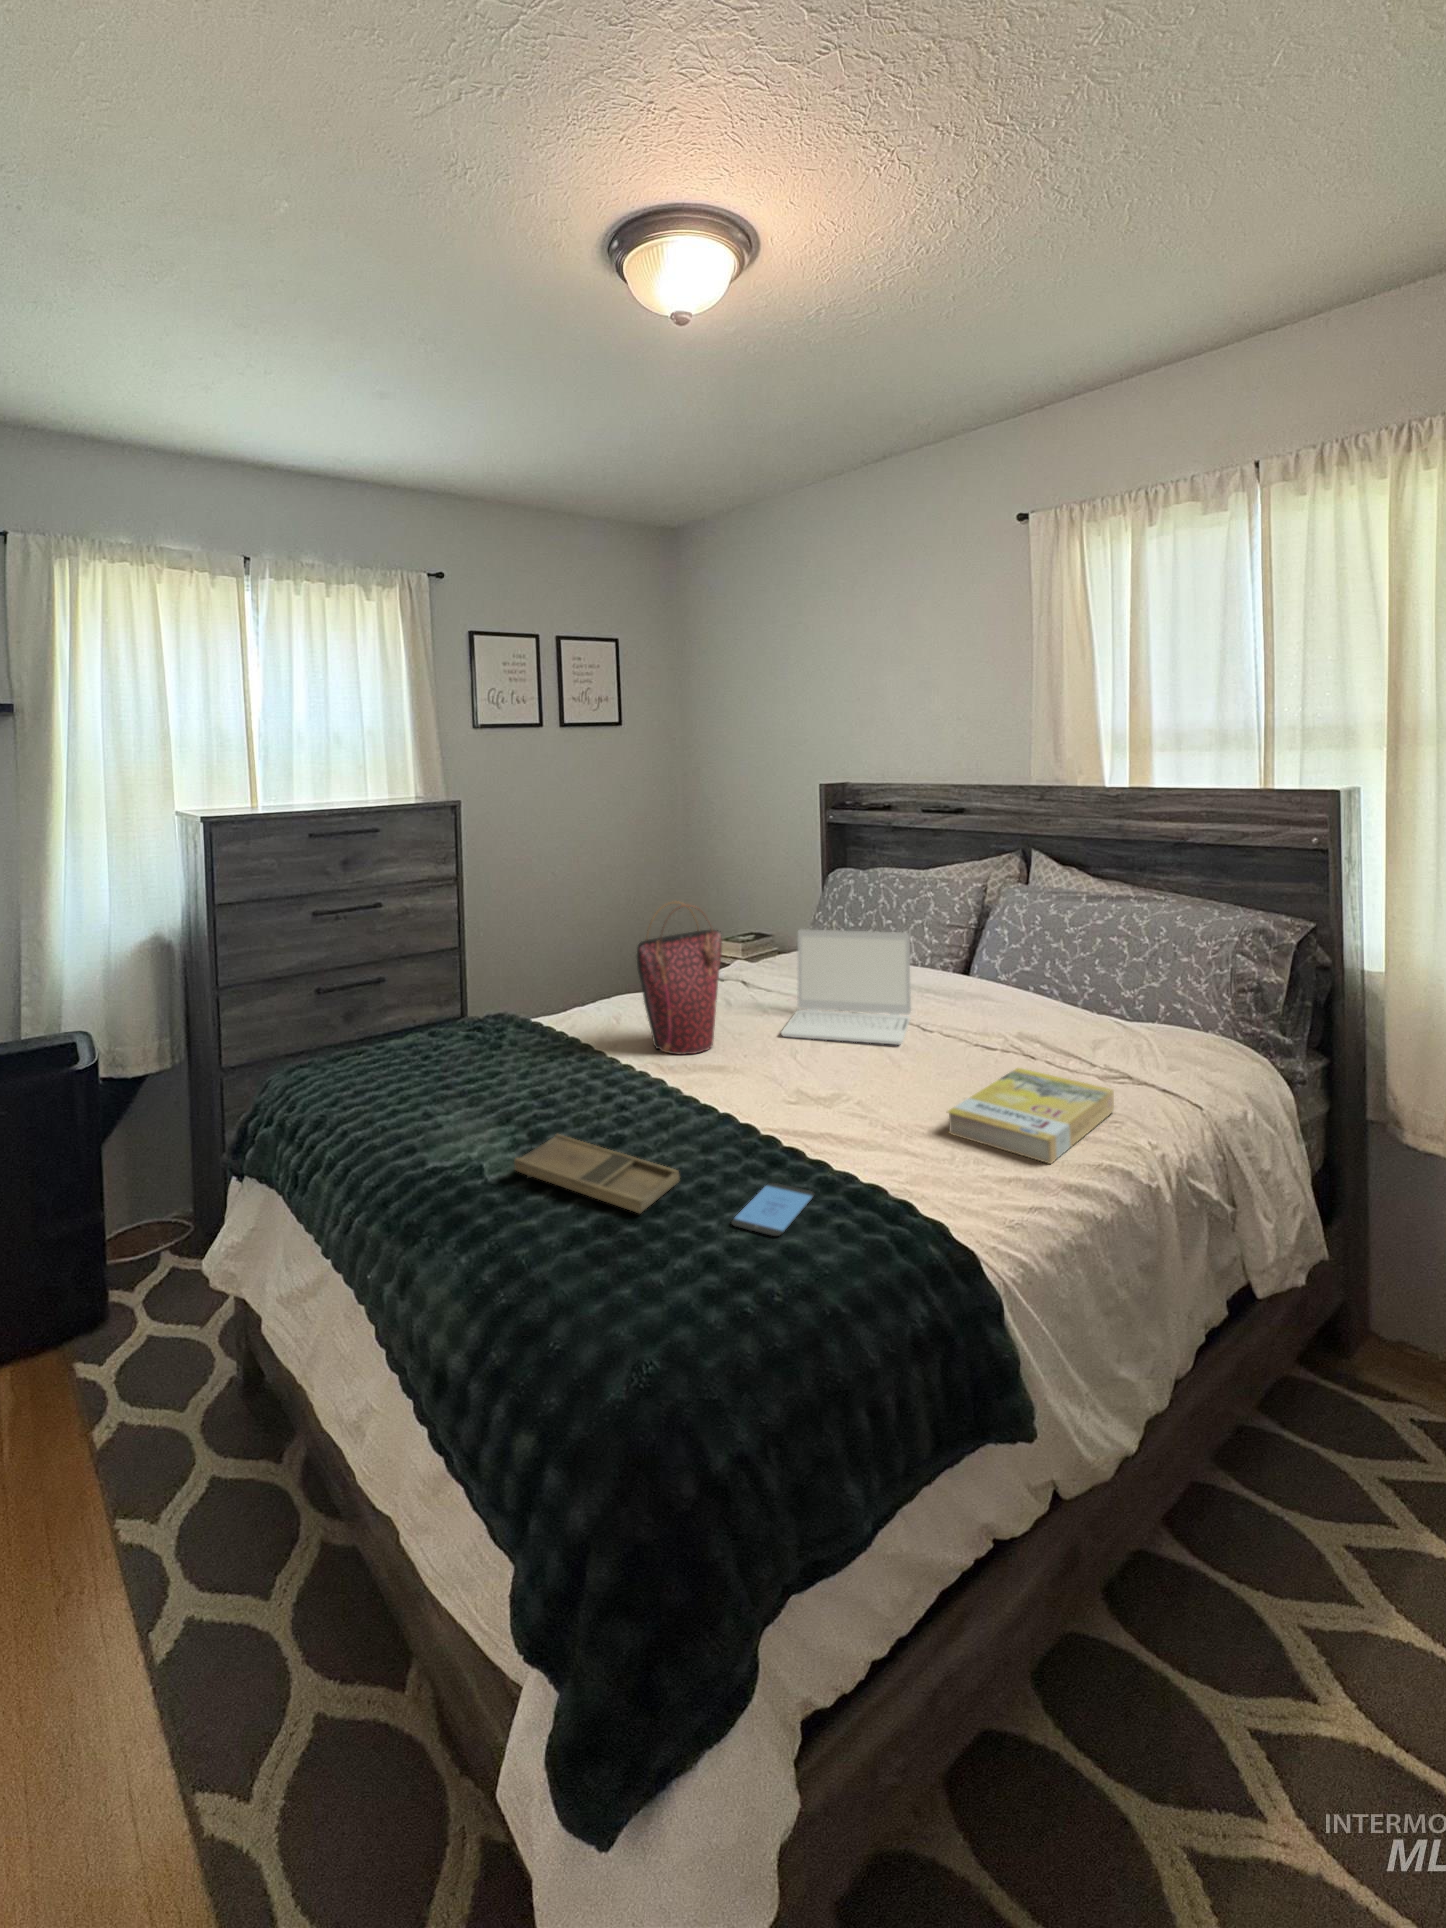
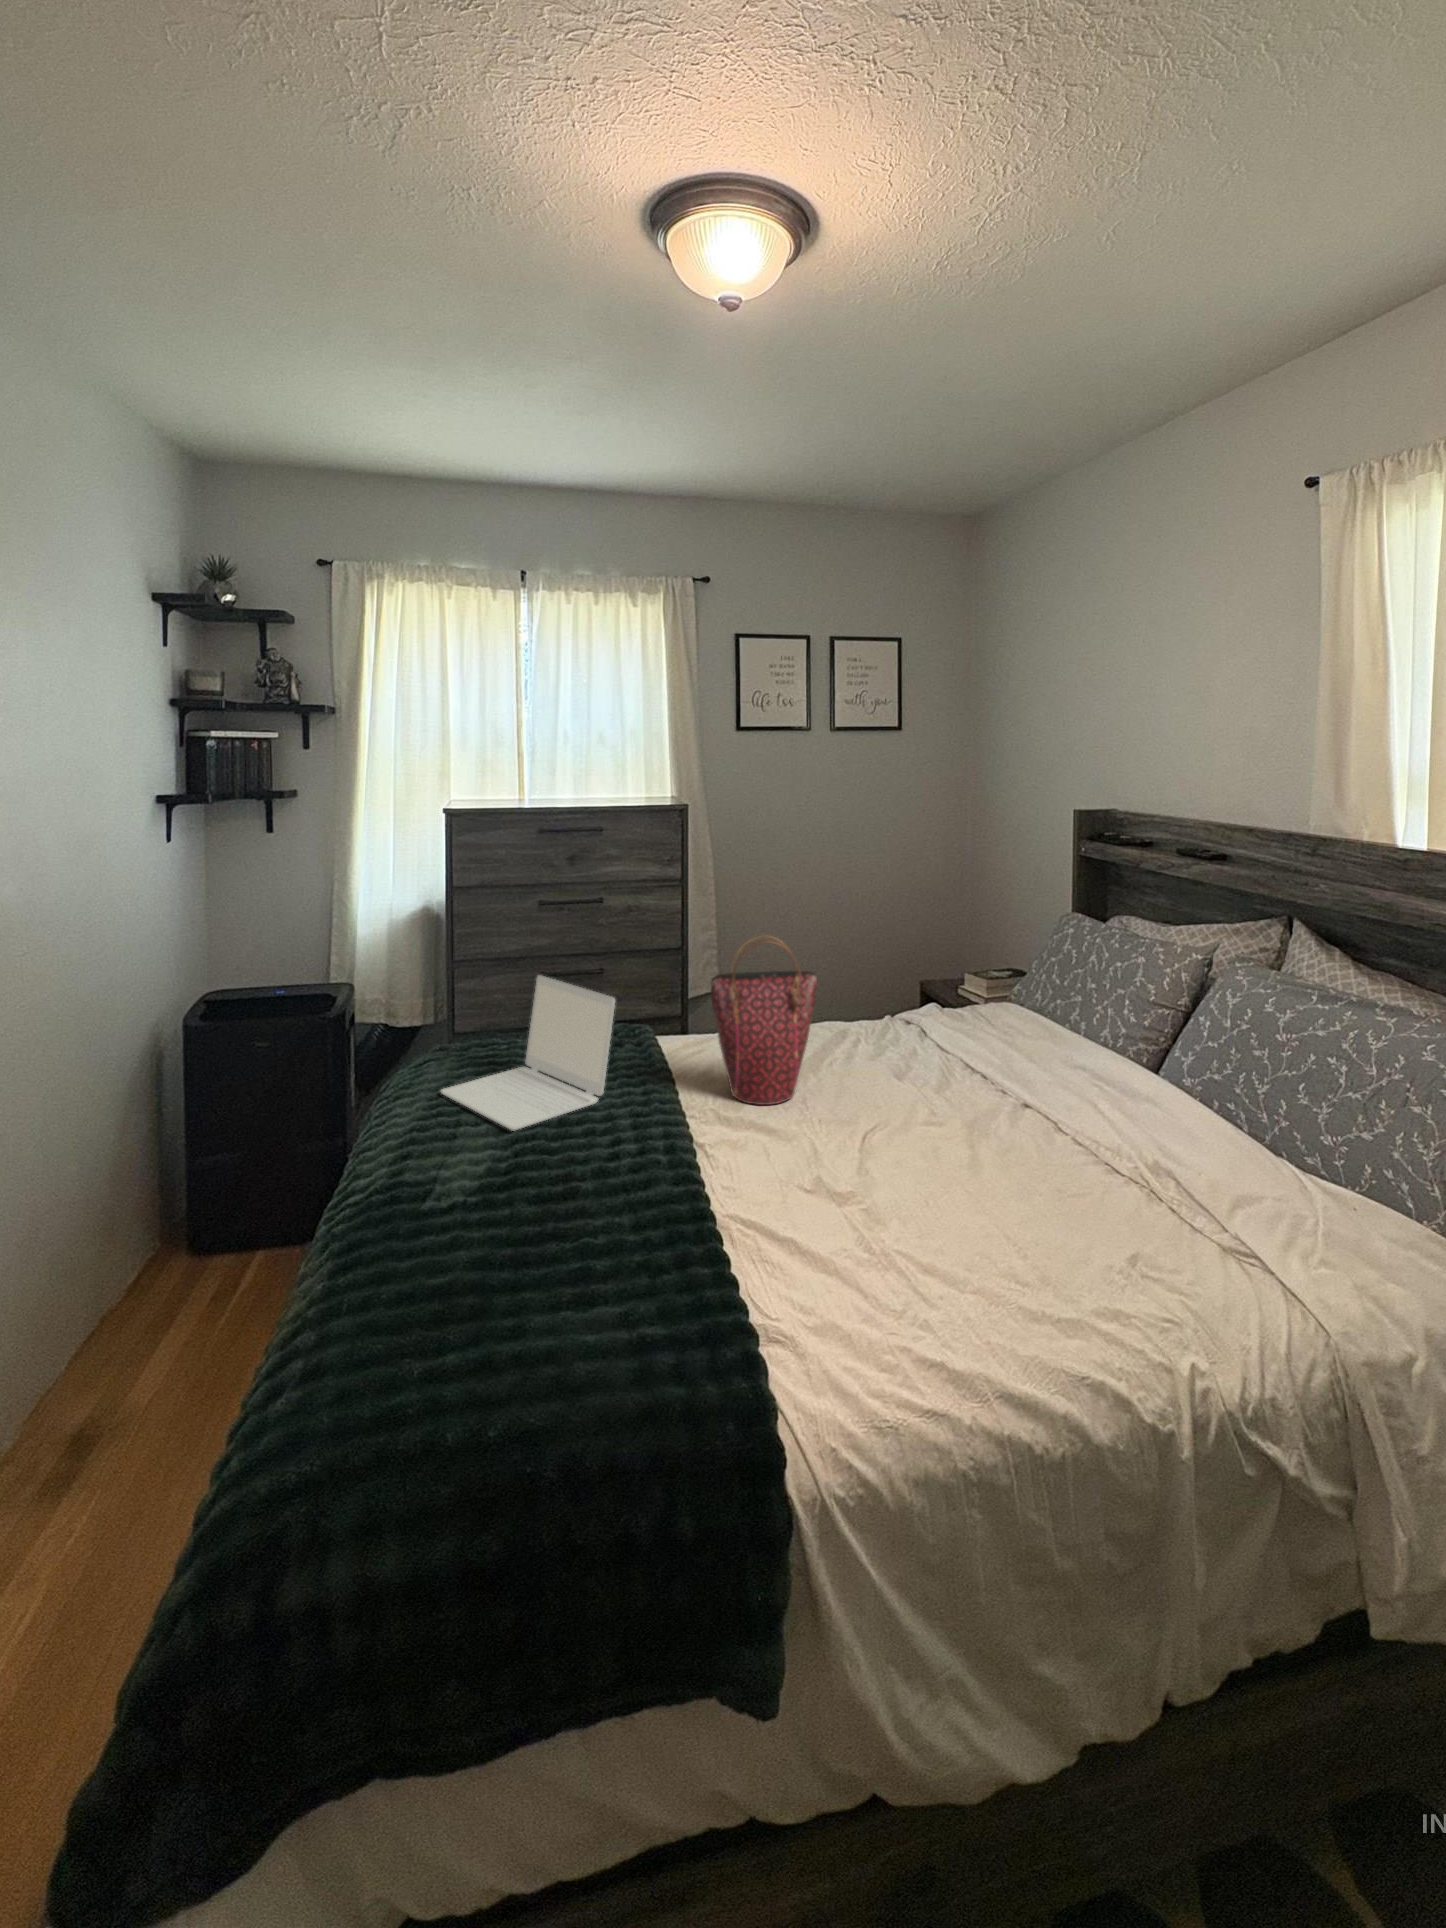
laptop: present [781,929,911,1045] -> present [441,975,615,1131]
book: present [948,1068,1114,1164] -> none [909,1207,1159,1346]
tray: present [514,1134,680,1213] -> none [441,1164,563,1270]
smartphone: present [731,1183,814,1236] -> none [553,1274,673,1338]

